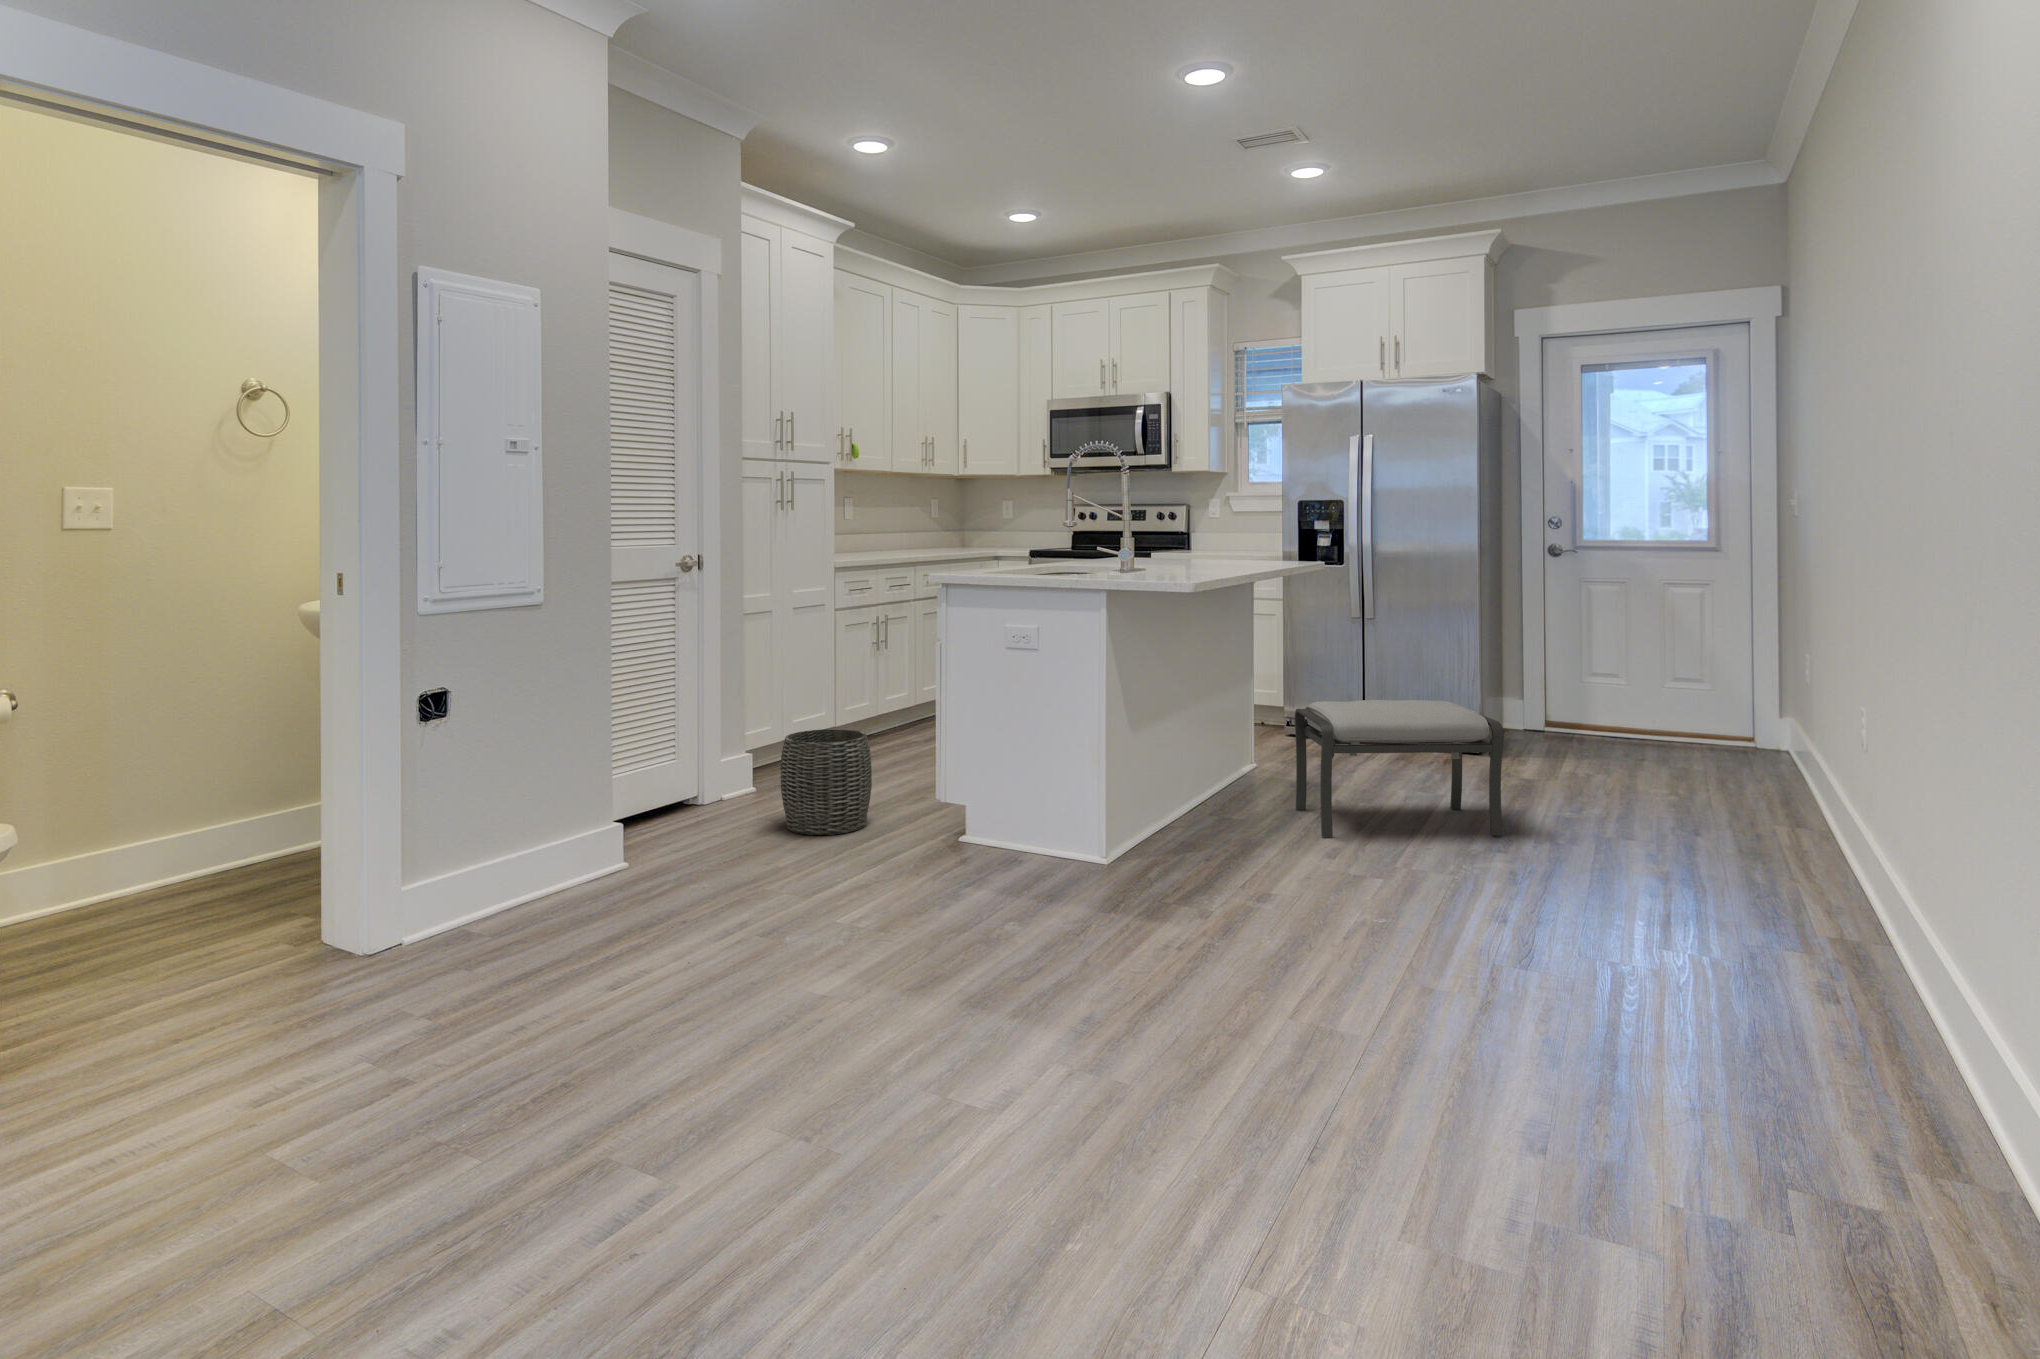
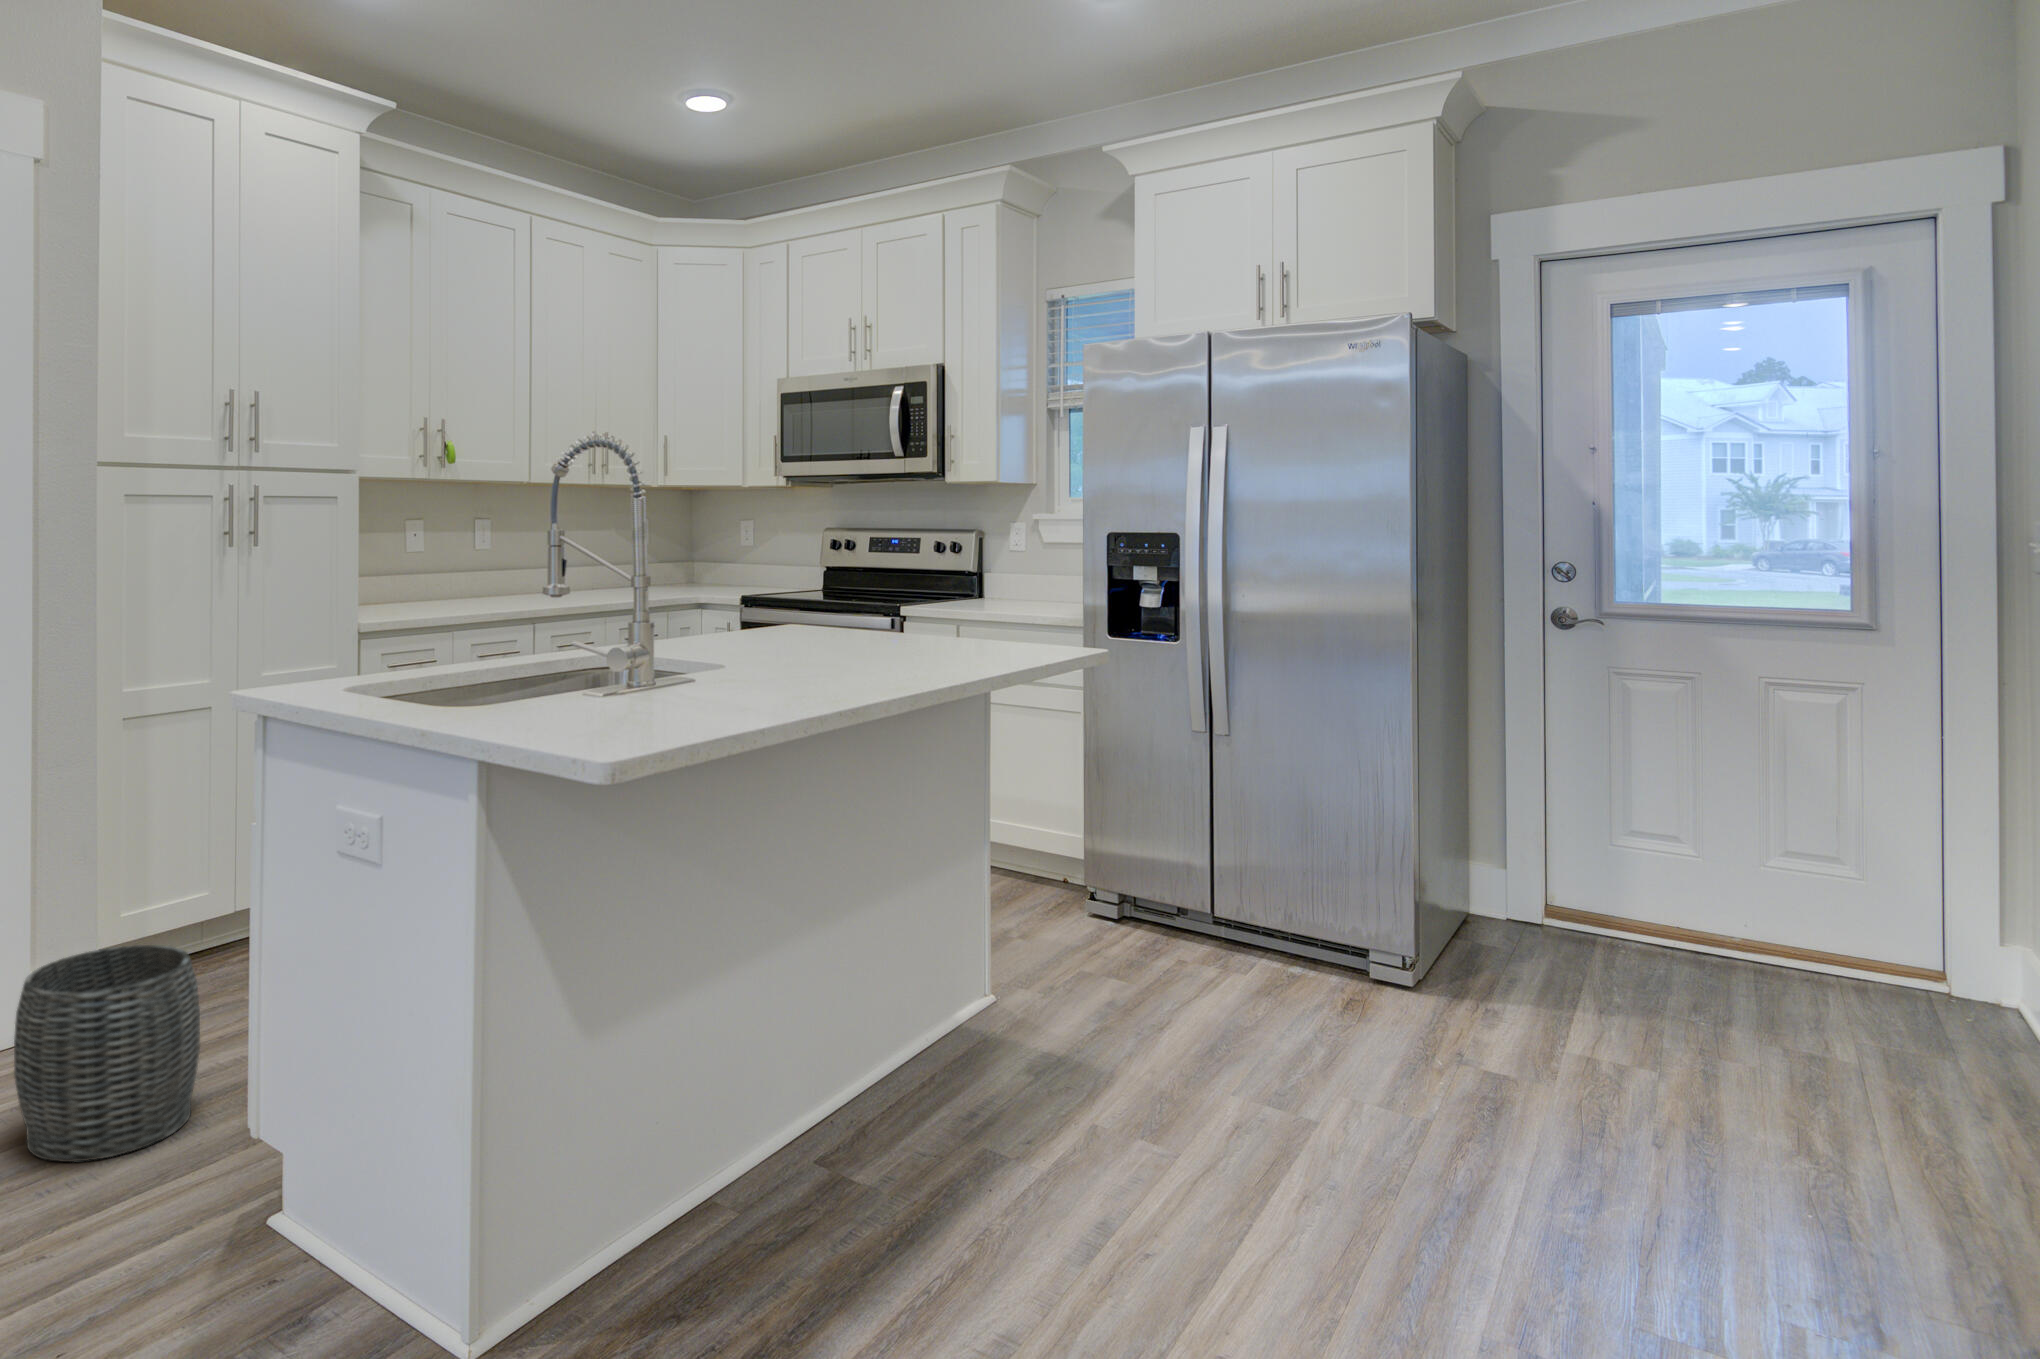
ottoman: present [1295,700,1504,837] -> none [971,942,1361,1282]

